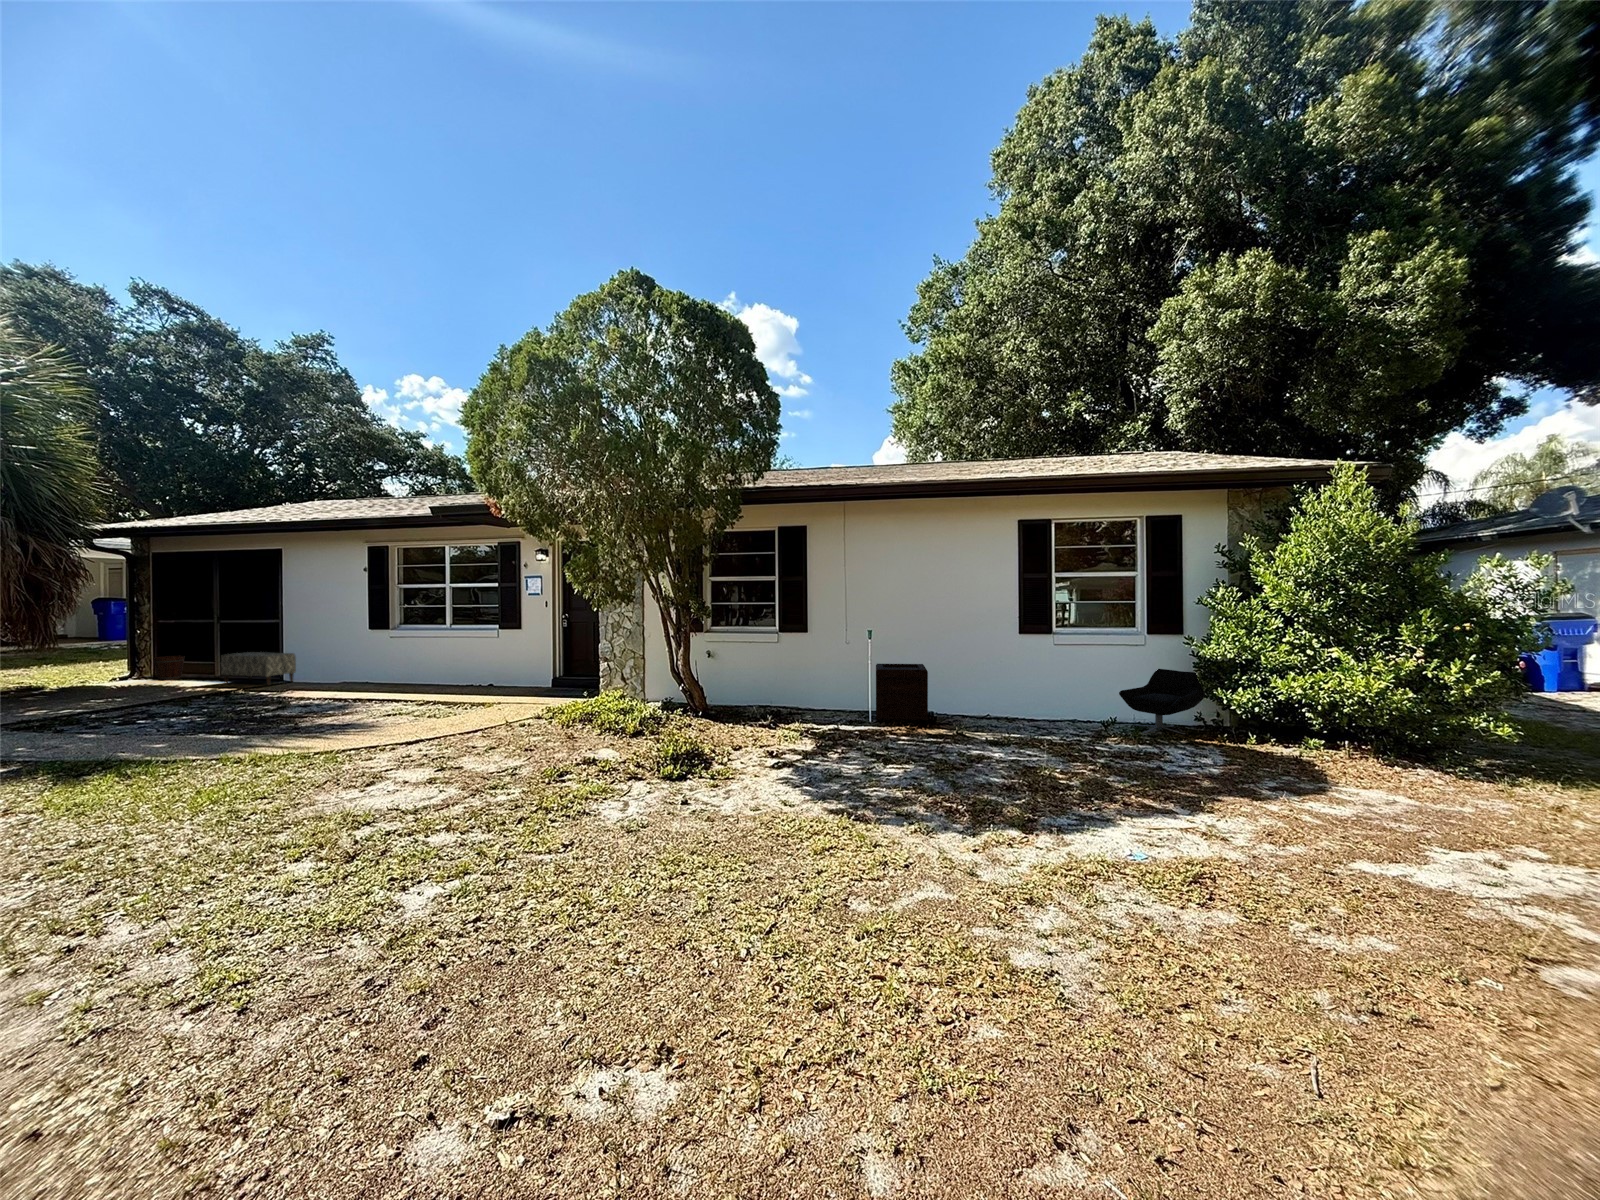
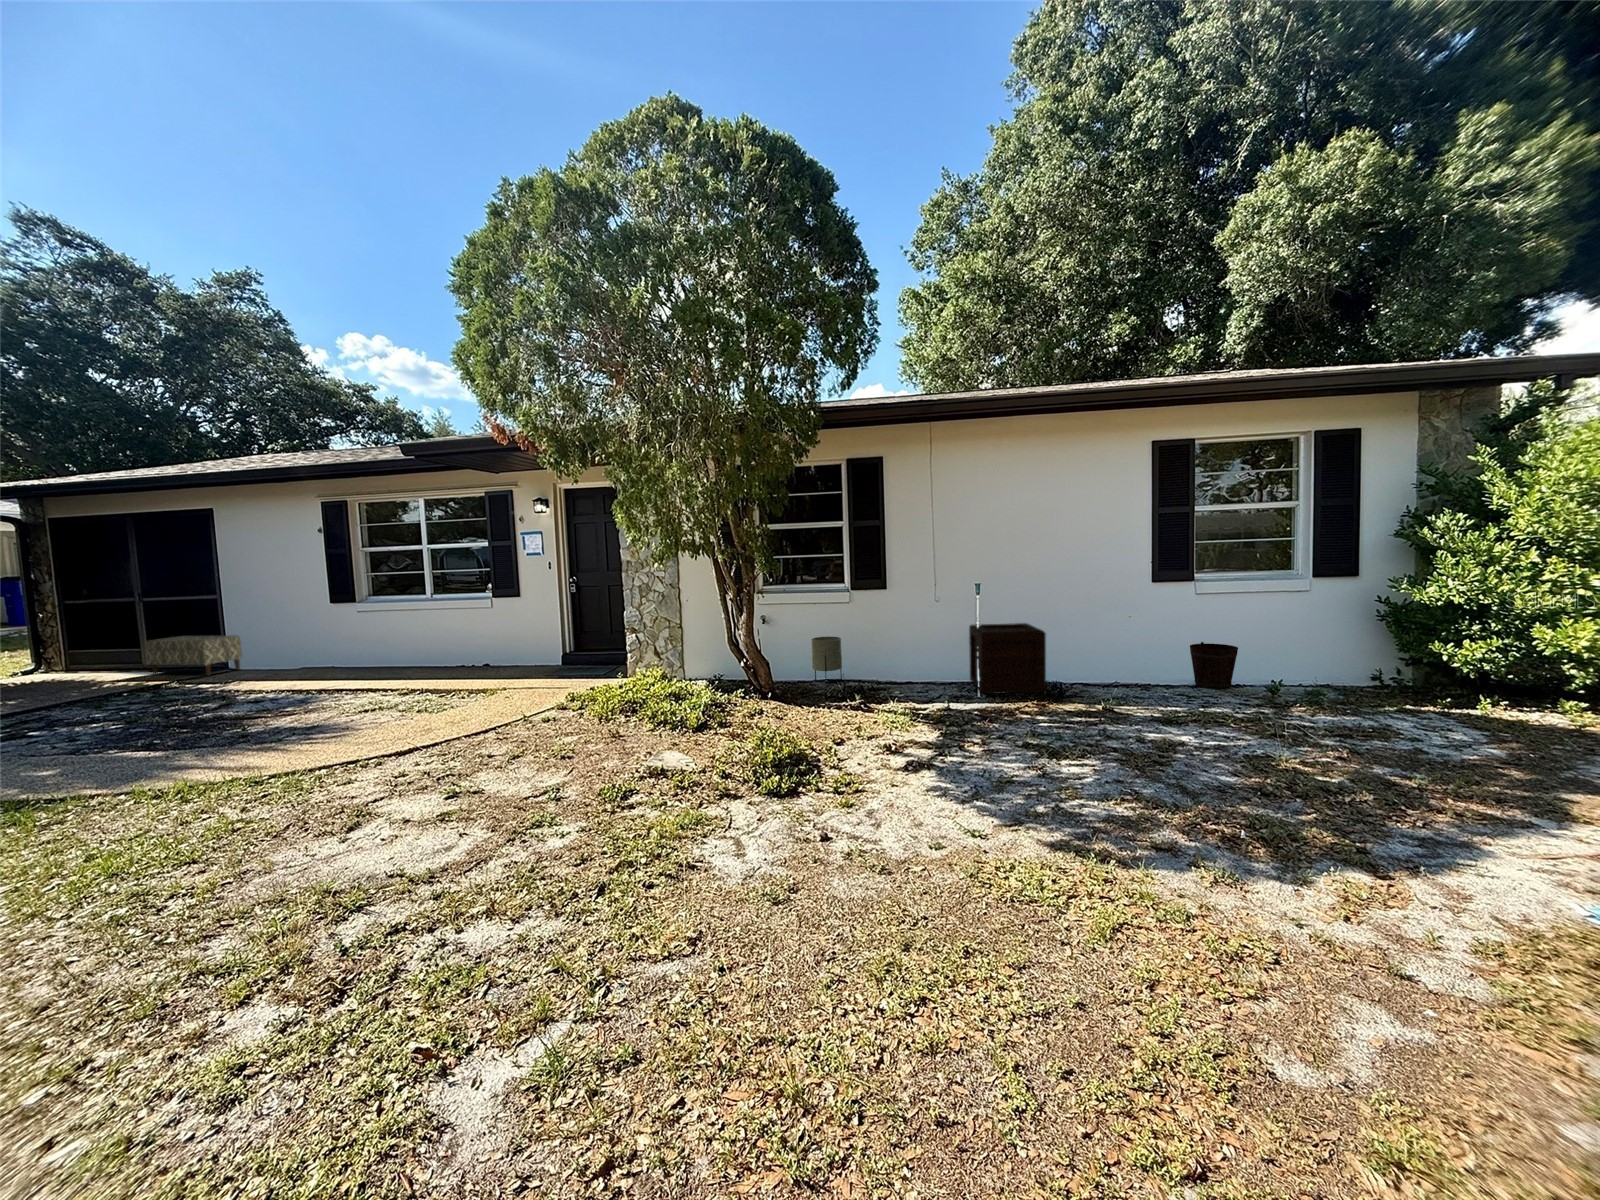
bucket: present [153,655,185,680] -> present [1190,642,1238,689]
lounge chair: present [1119,669,1205,734] -> none [1281,619,1392,699]
planter: none [748,670,773,710] -> present [812,636,842,685]

